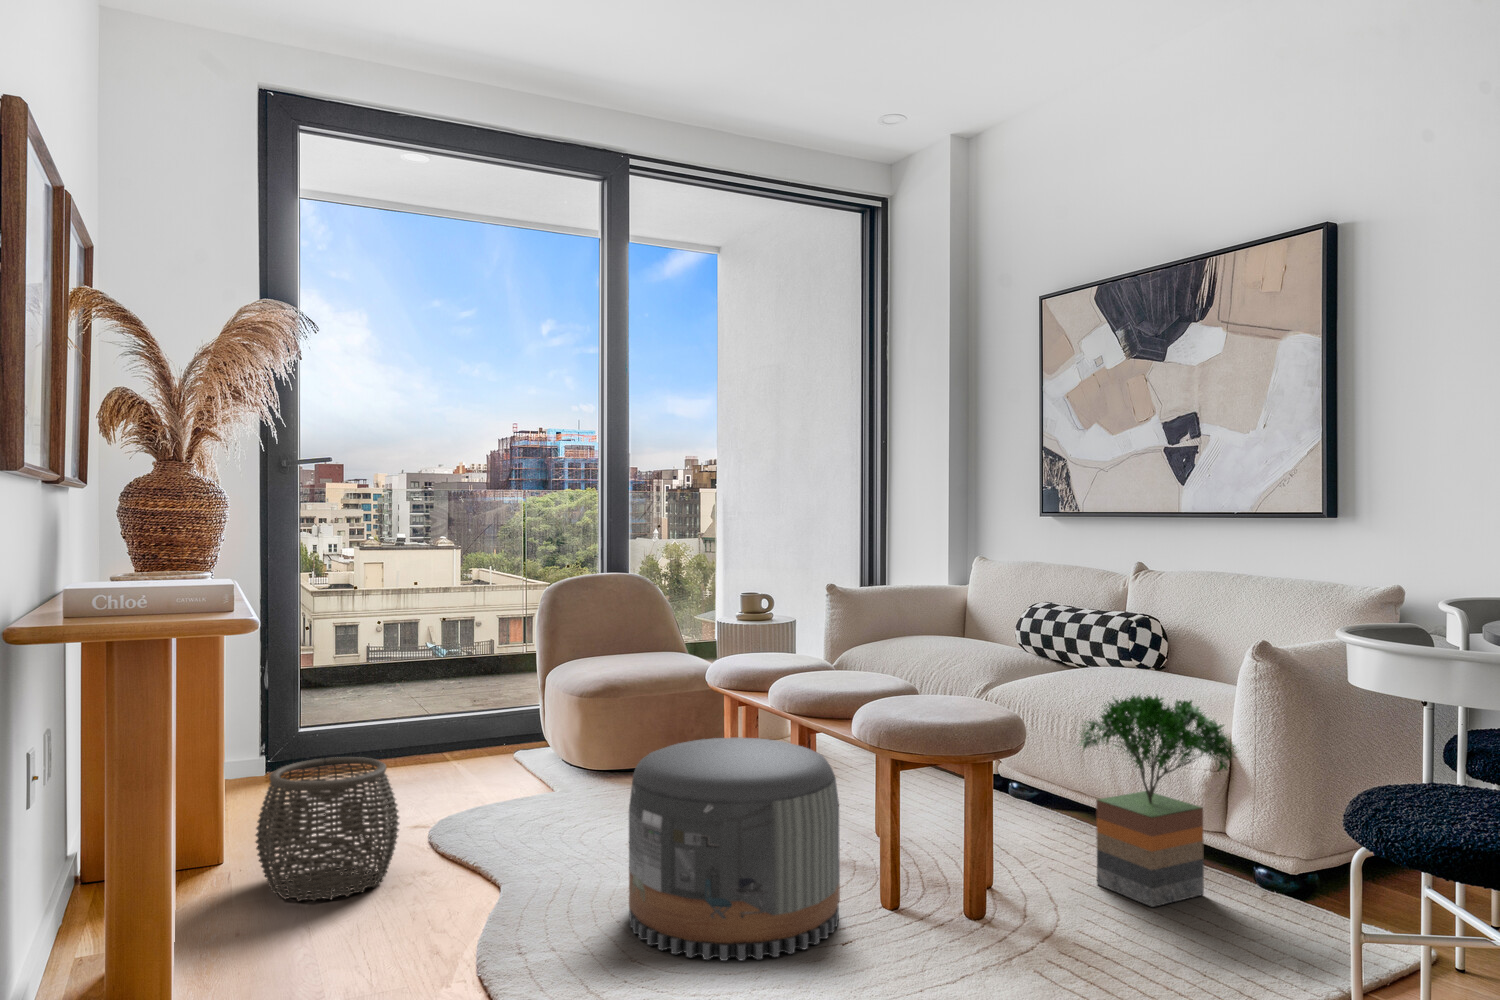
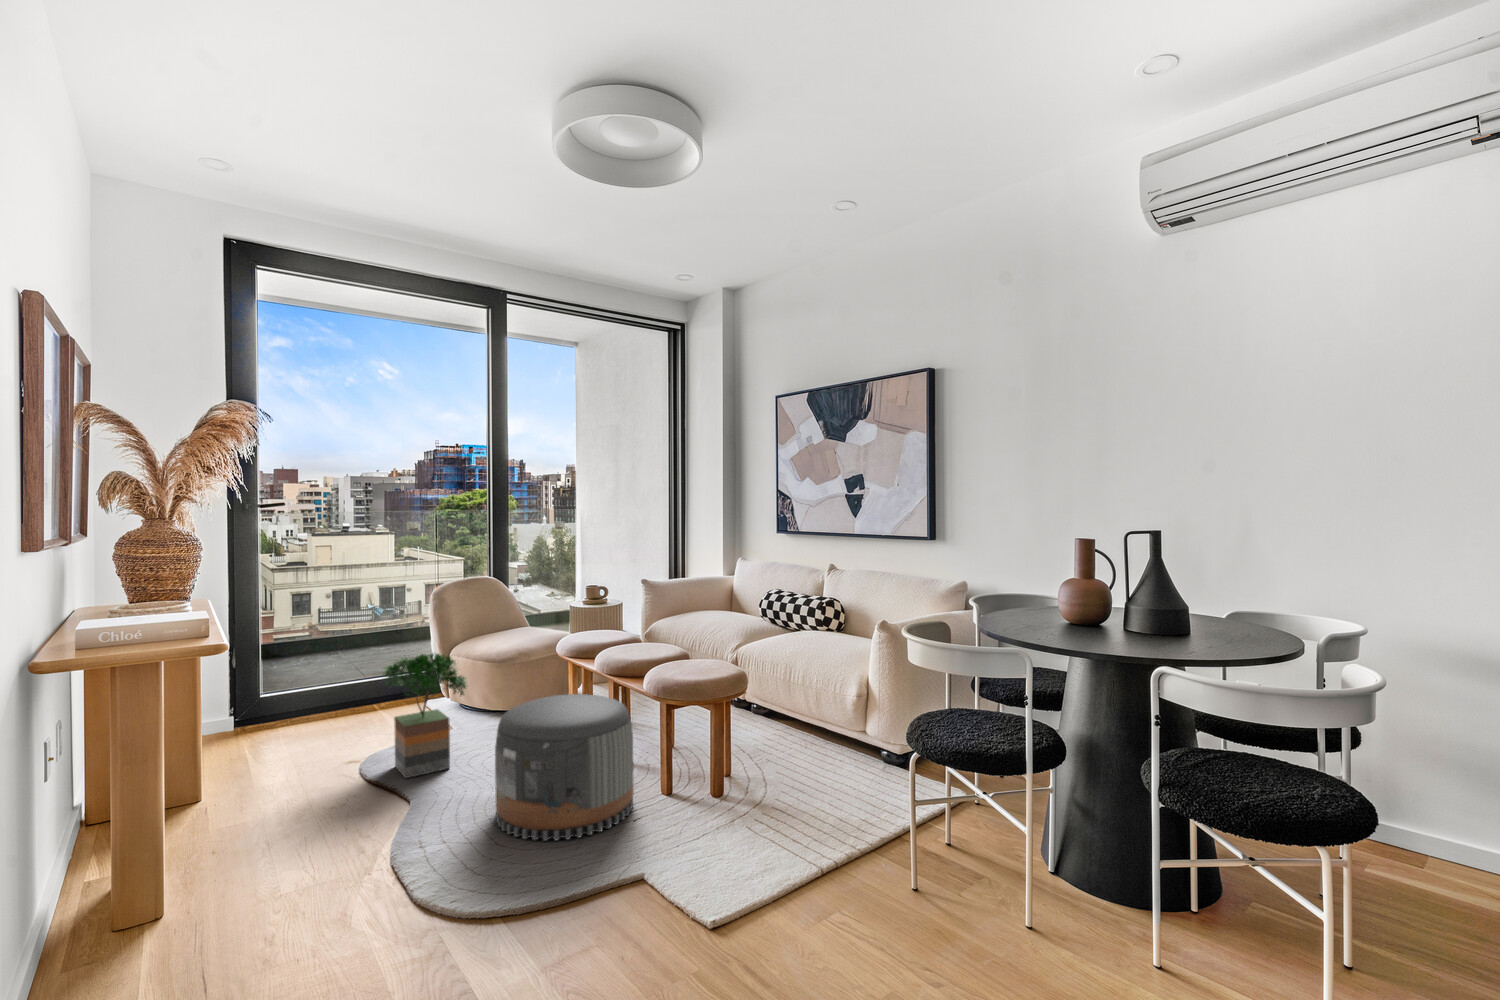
potted tree: present [1081,695,1237,907] -> present [382,654,467,778]
woven basket: present [256,757,399,901] -> none [227,720,336,824]

